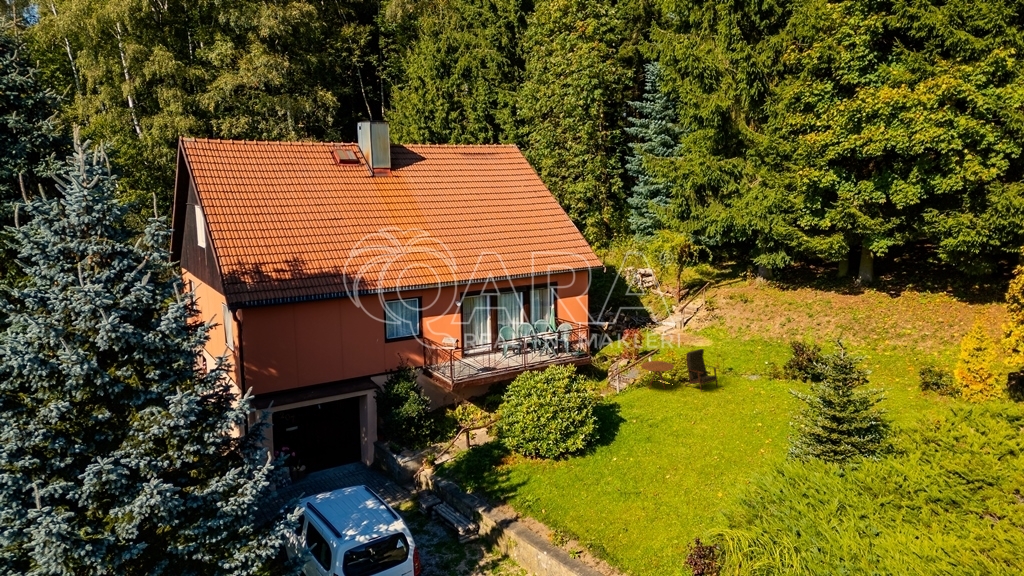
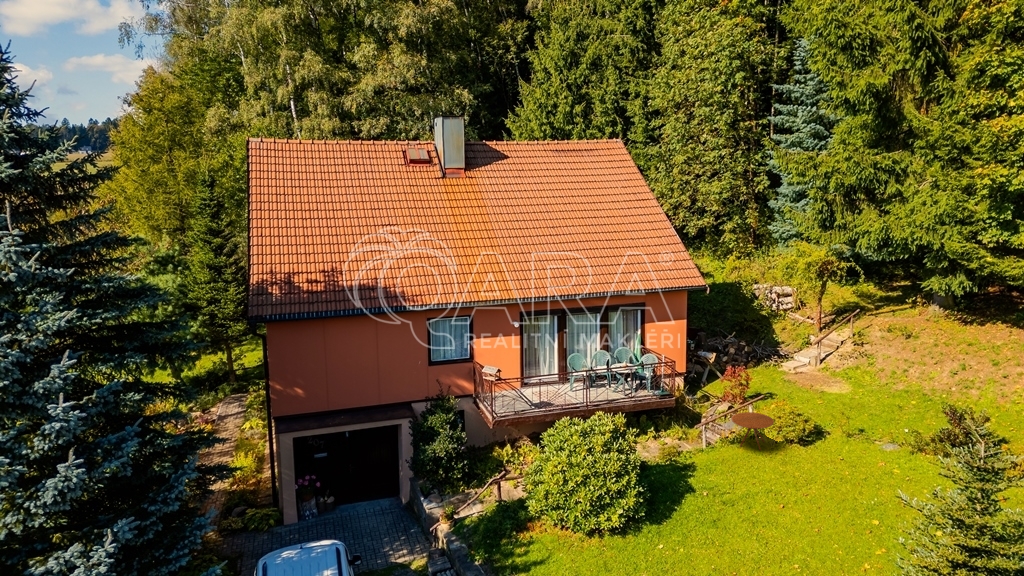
lounge chair: present [686,349,718,392] -> none [789,404,835,460]

